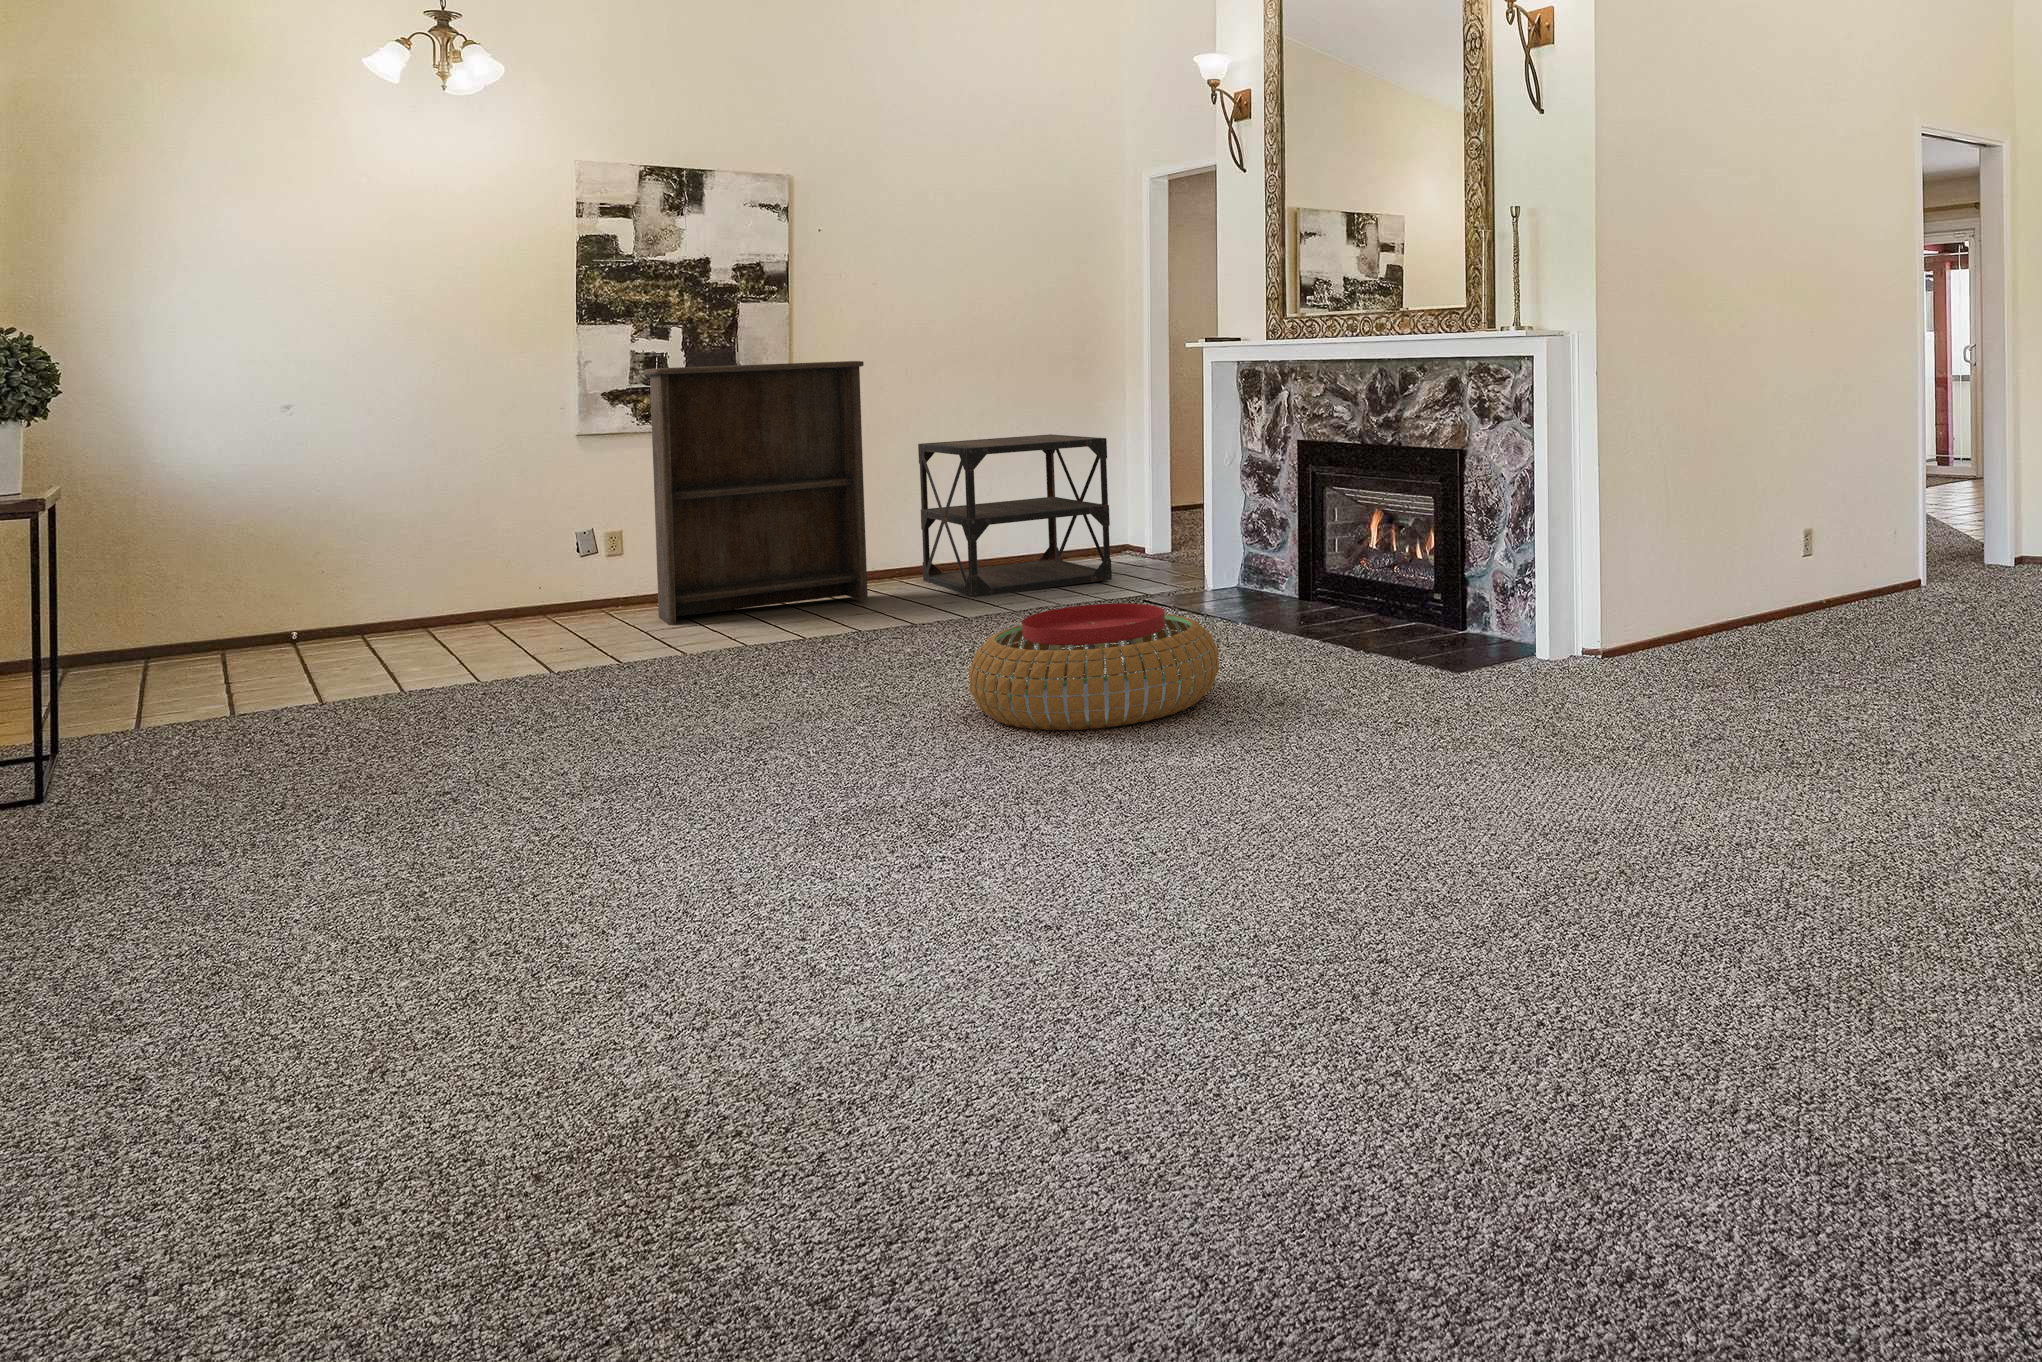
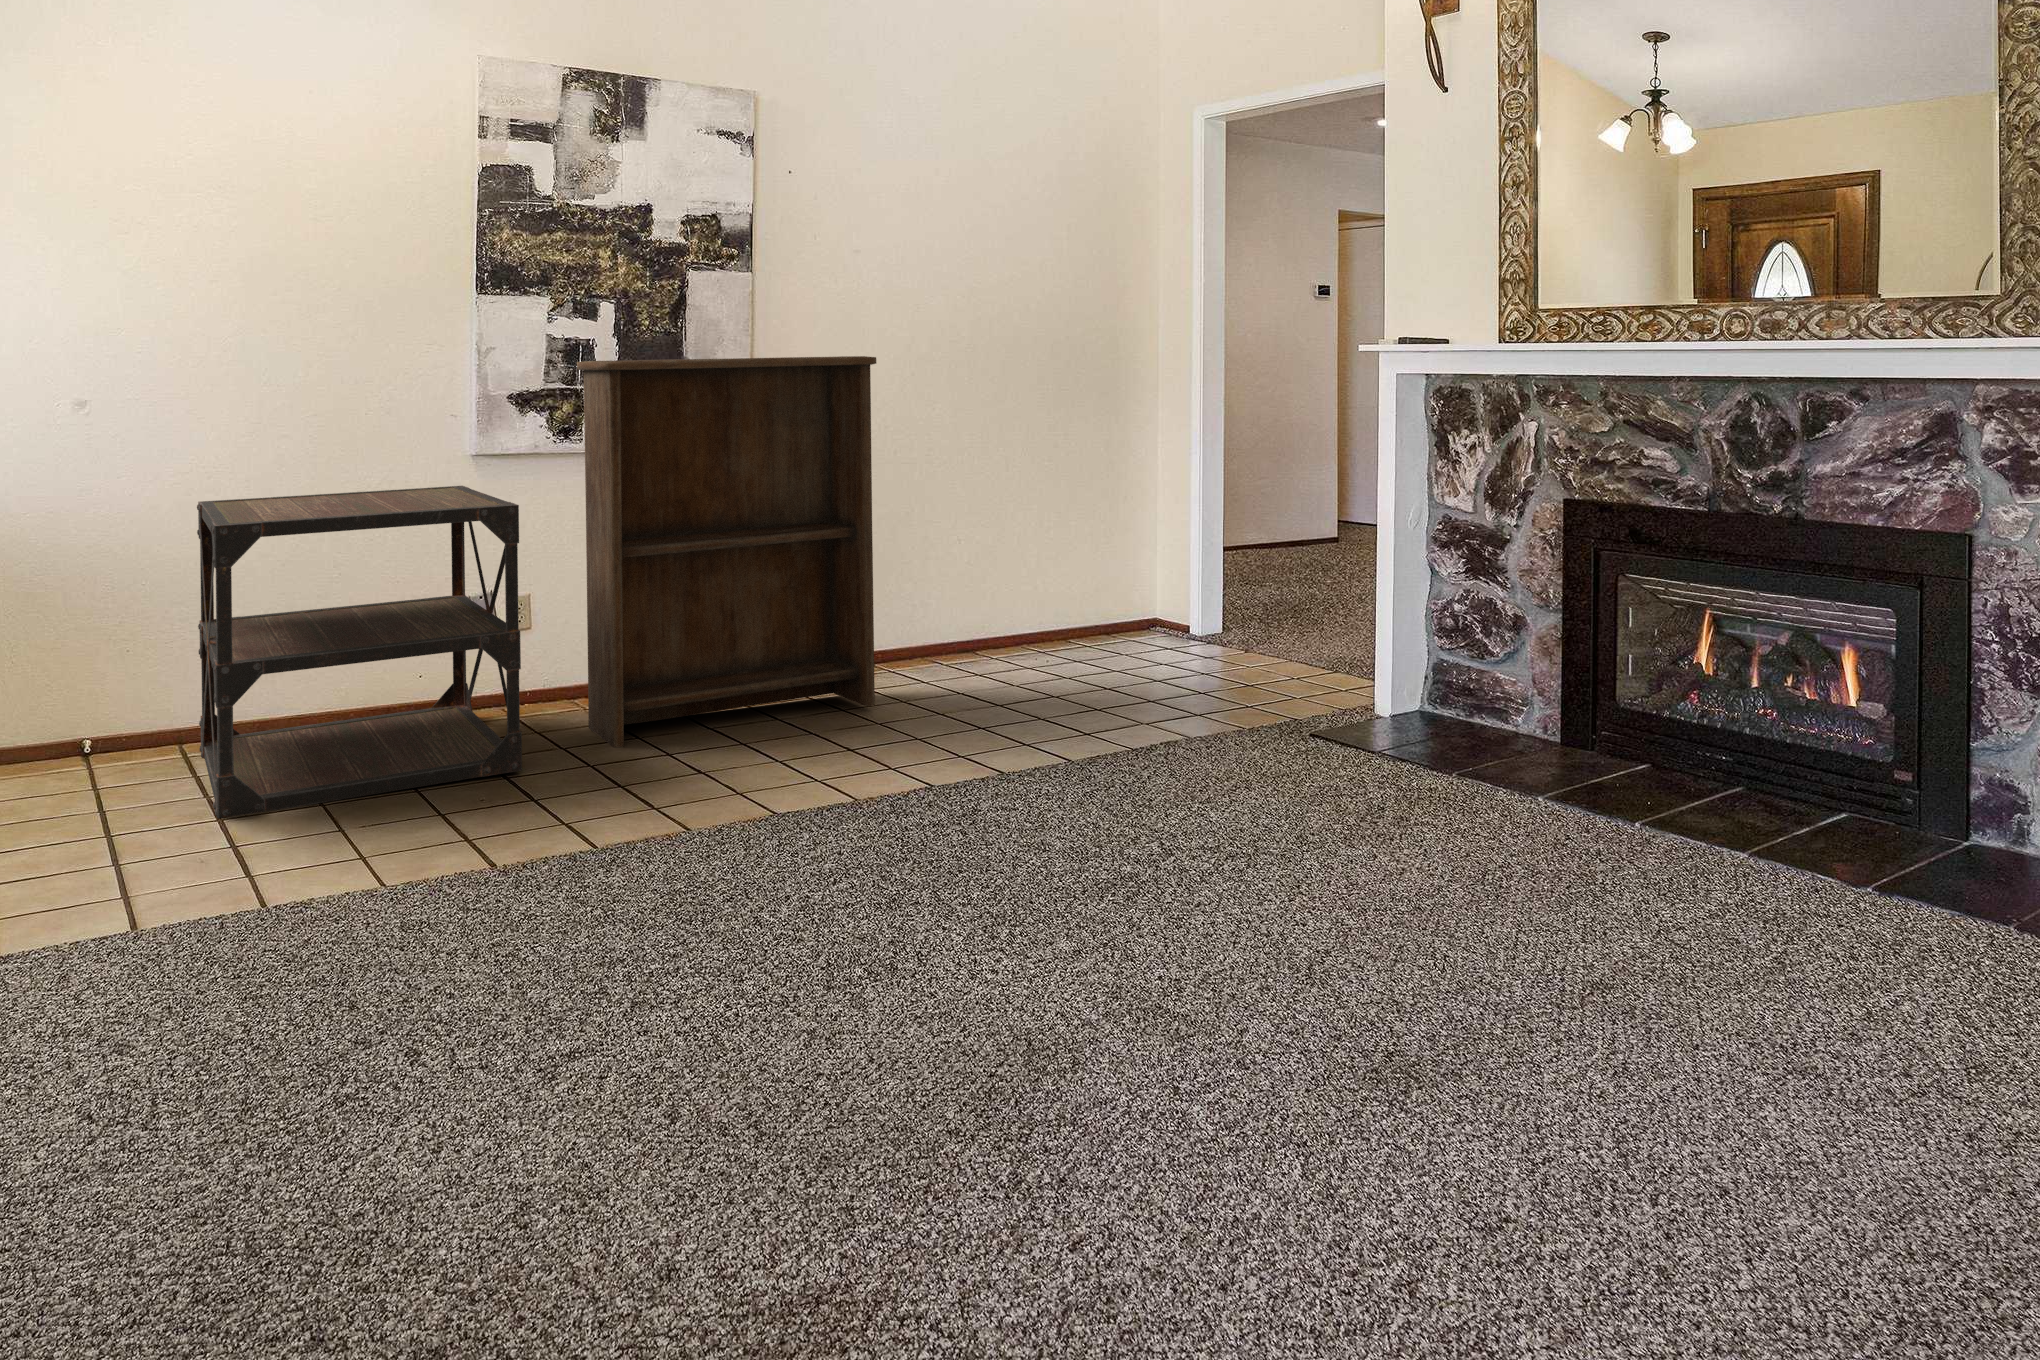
side table: present [918,434,1112,597] -> present [197,486,522,818]
pouf: present [969,603,1219,730] -> none [1343,829,1868,1159]

